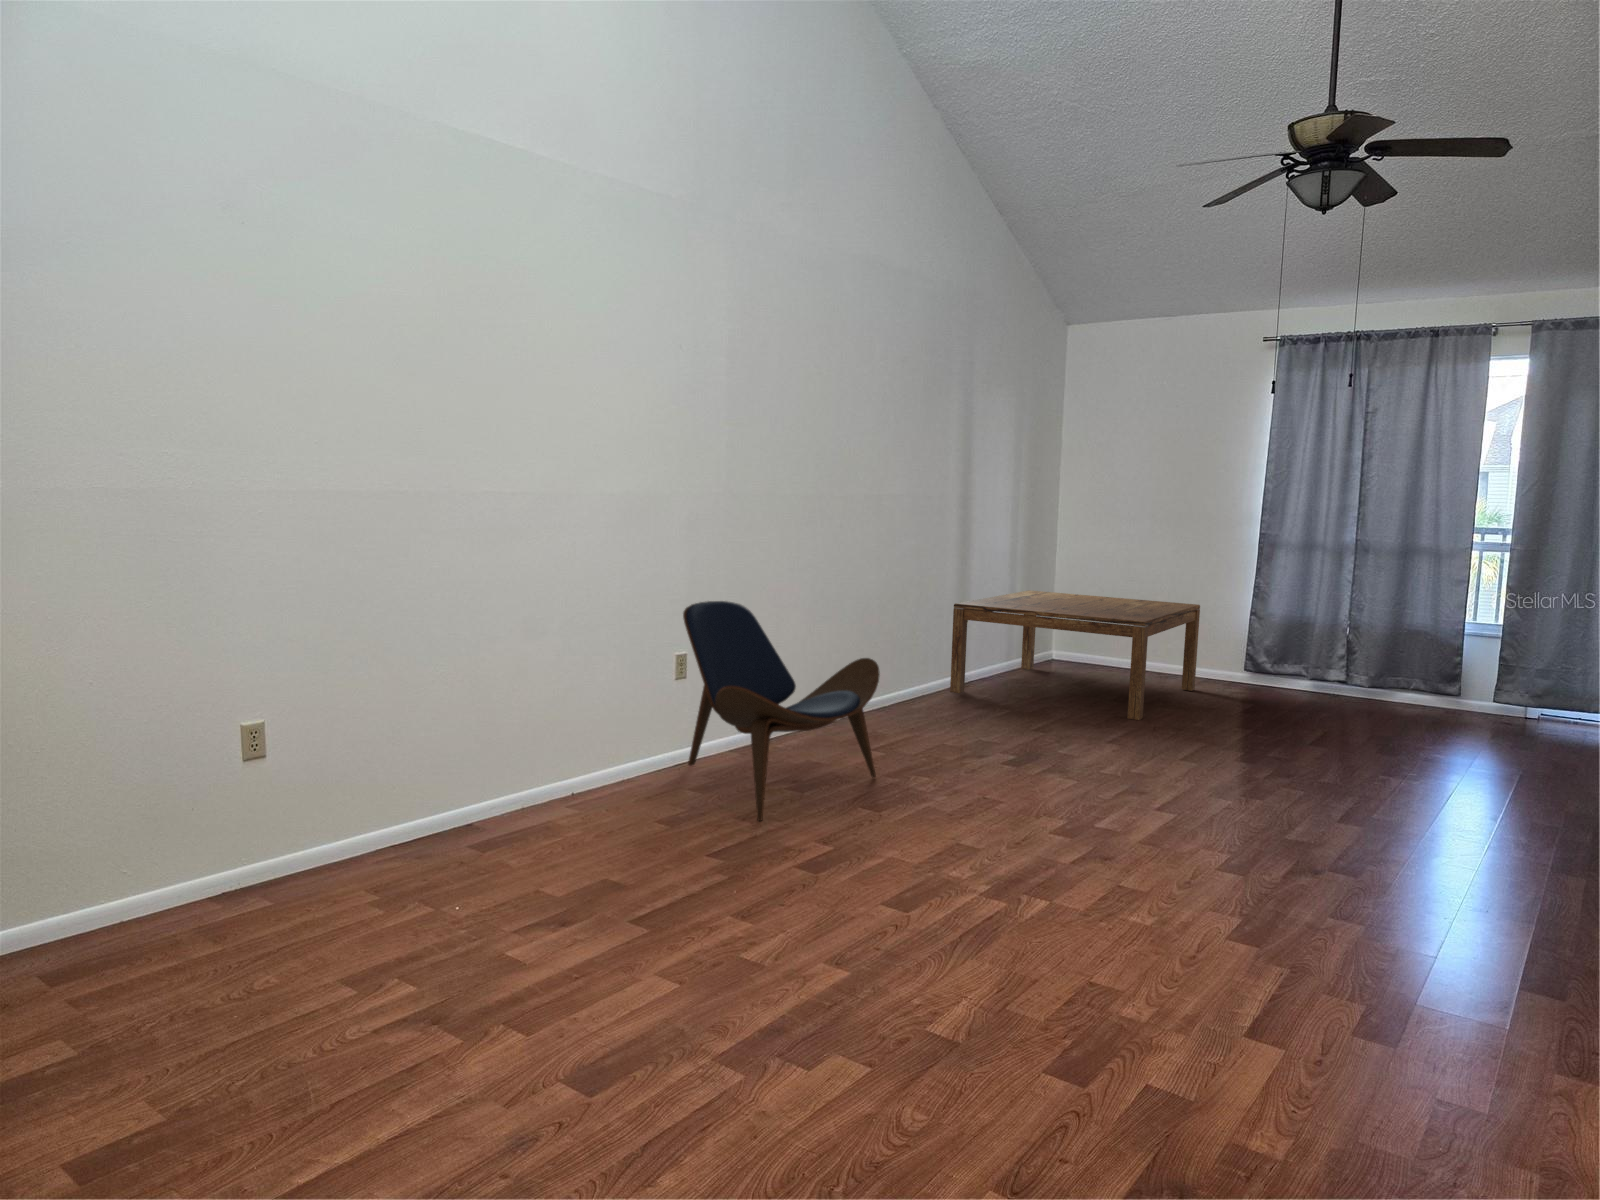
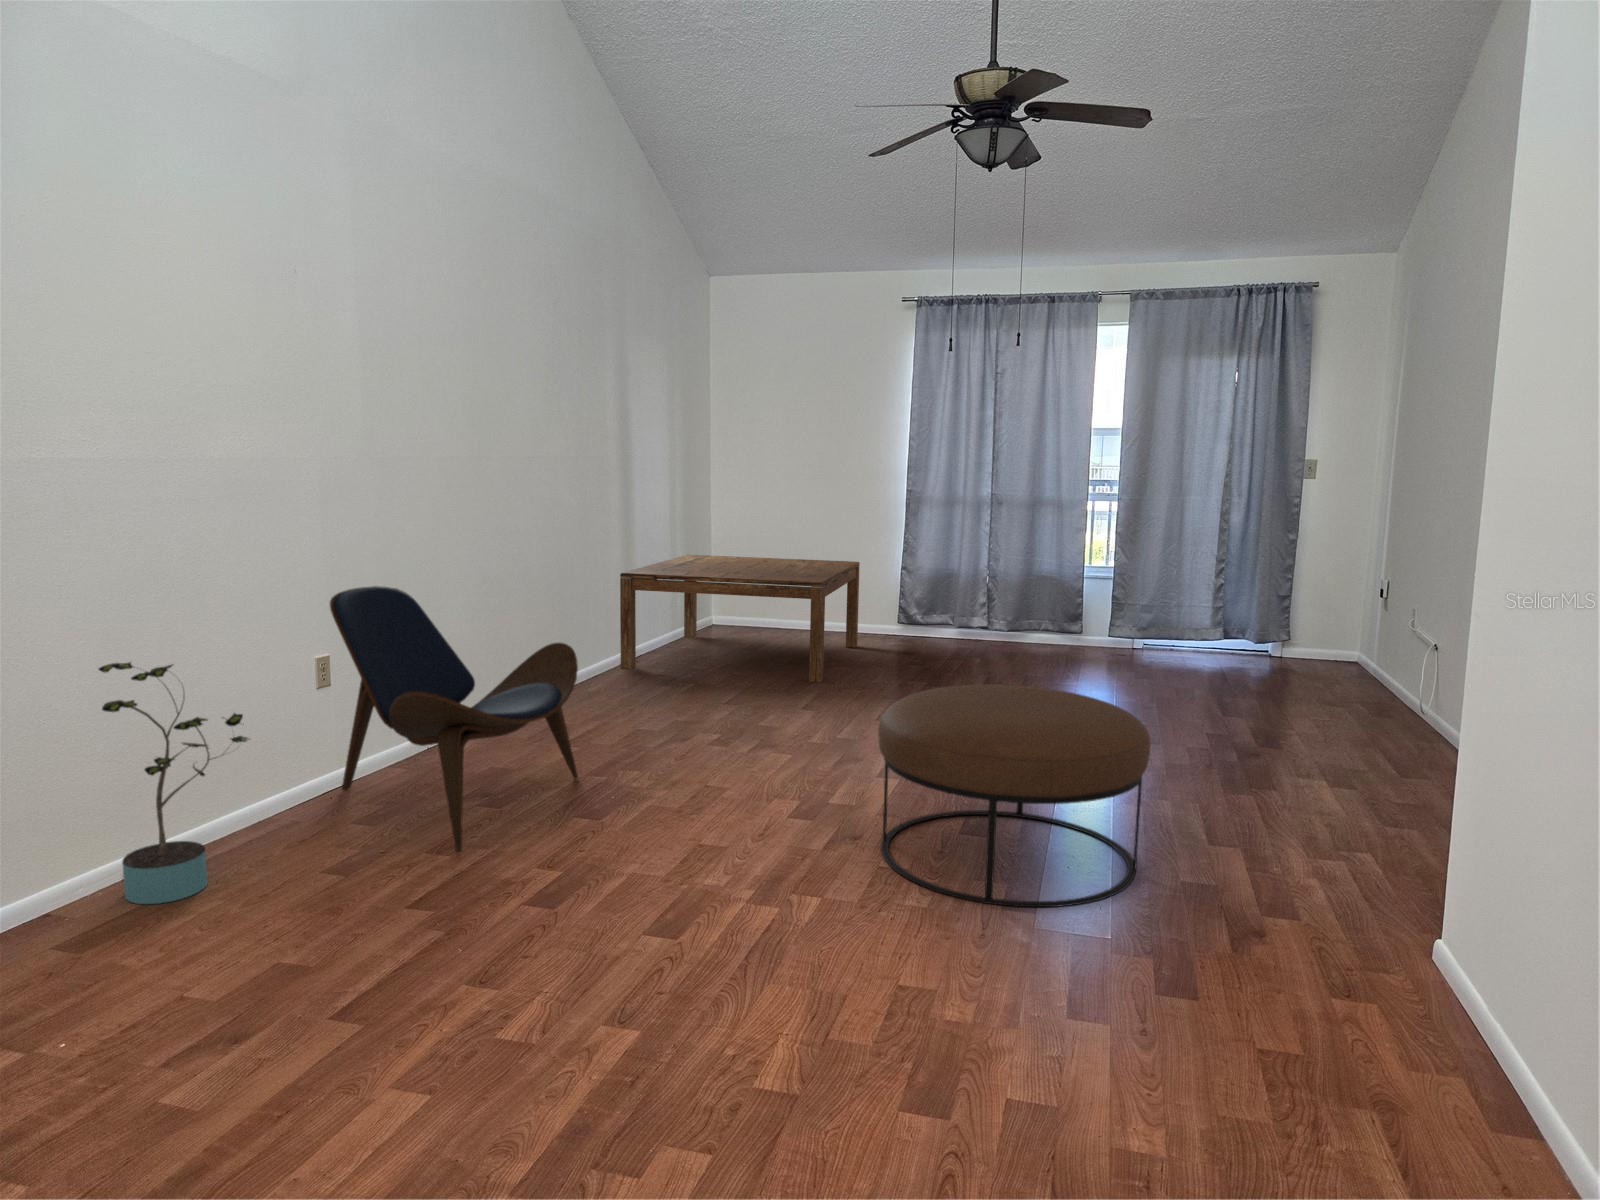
potted plant: none [512,645,612,827] -> present [99,662,248,904]
ottoman: none [1127,724,1416,948] -> present [878,684,1151,907]

